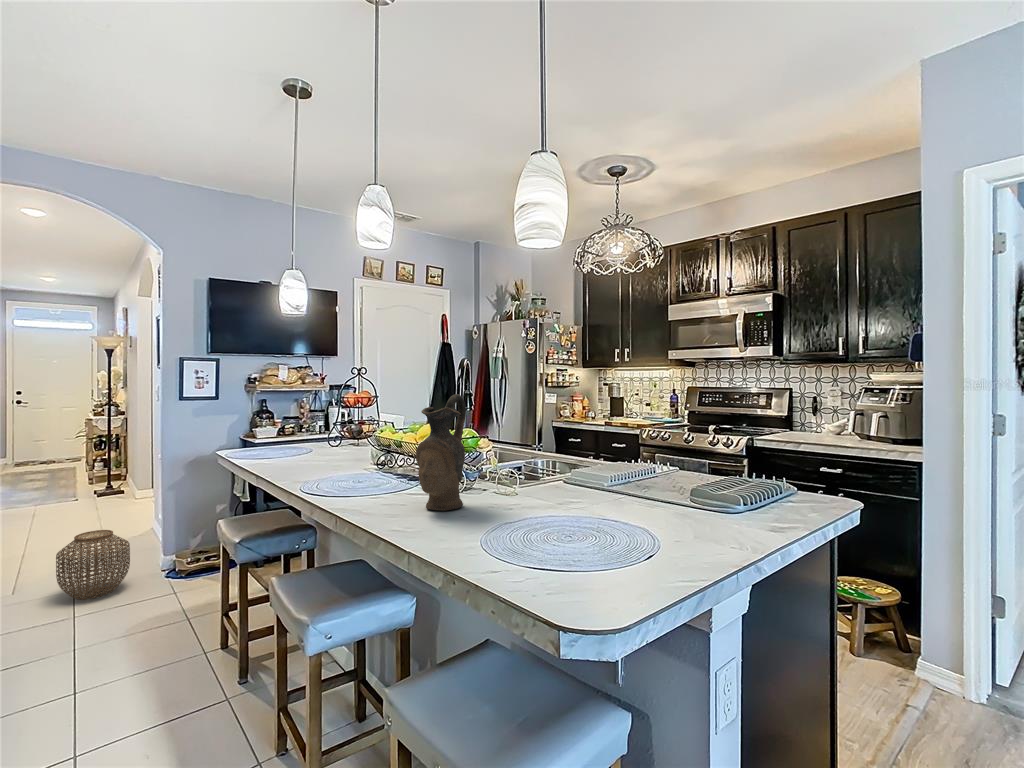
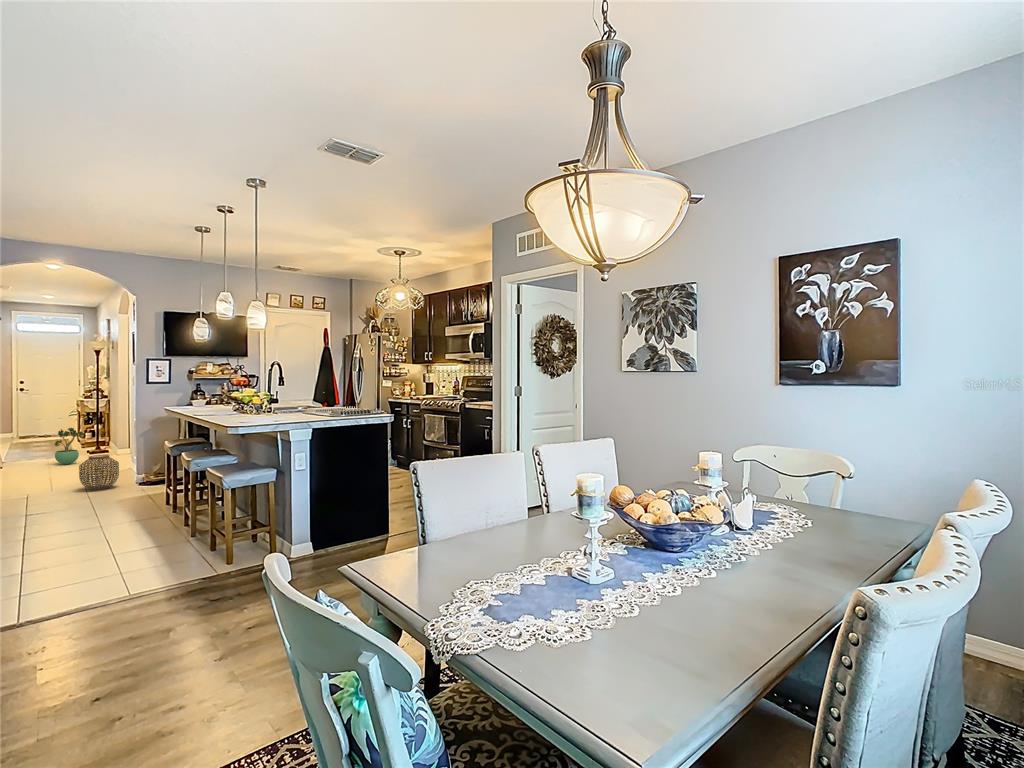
ceramic pitcher: present [416,394,466,510] -> none [226,375,248,415]
potted plant: none [38,464,84,521] -> present [54,428,83,464]

